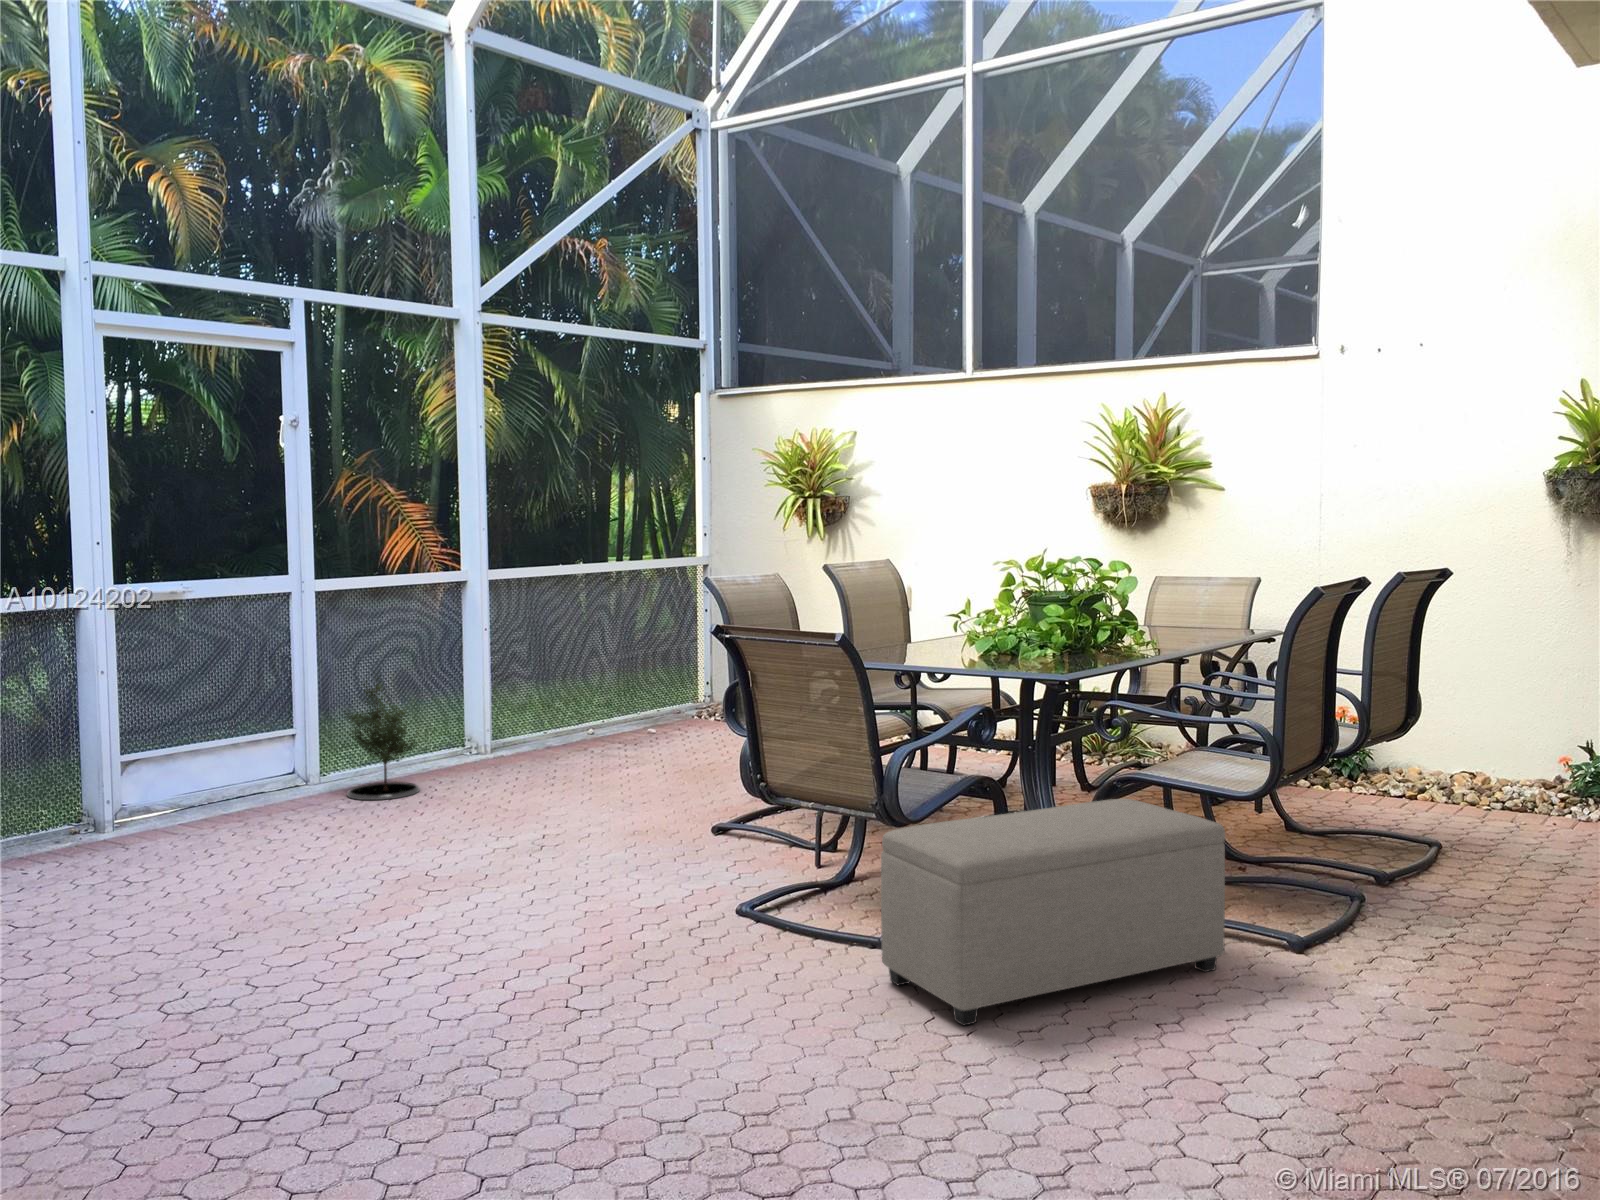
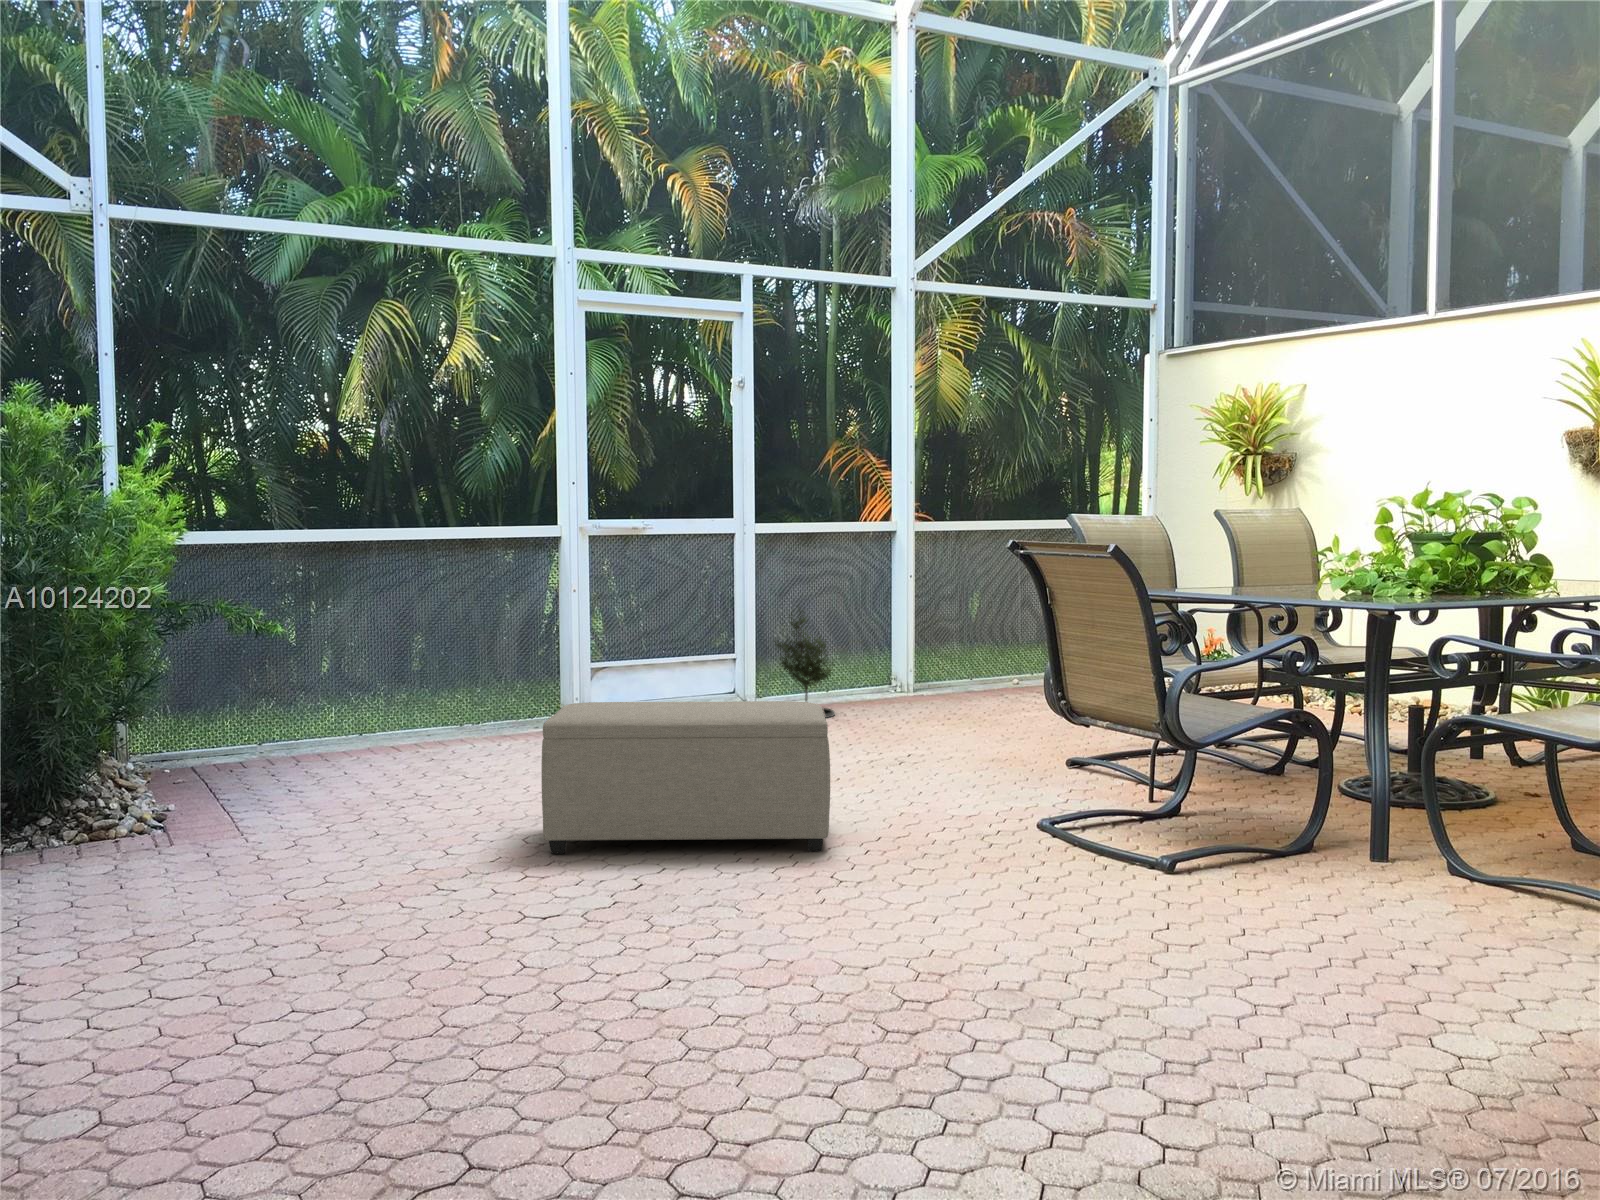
ottoman: present [881,799,1225,1026] -> present [541,701,830,854]

